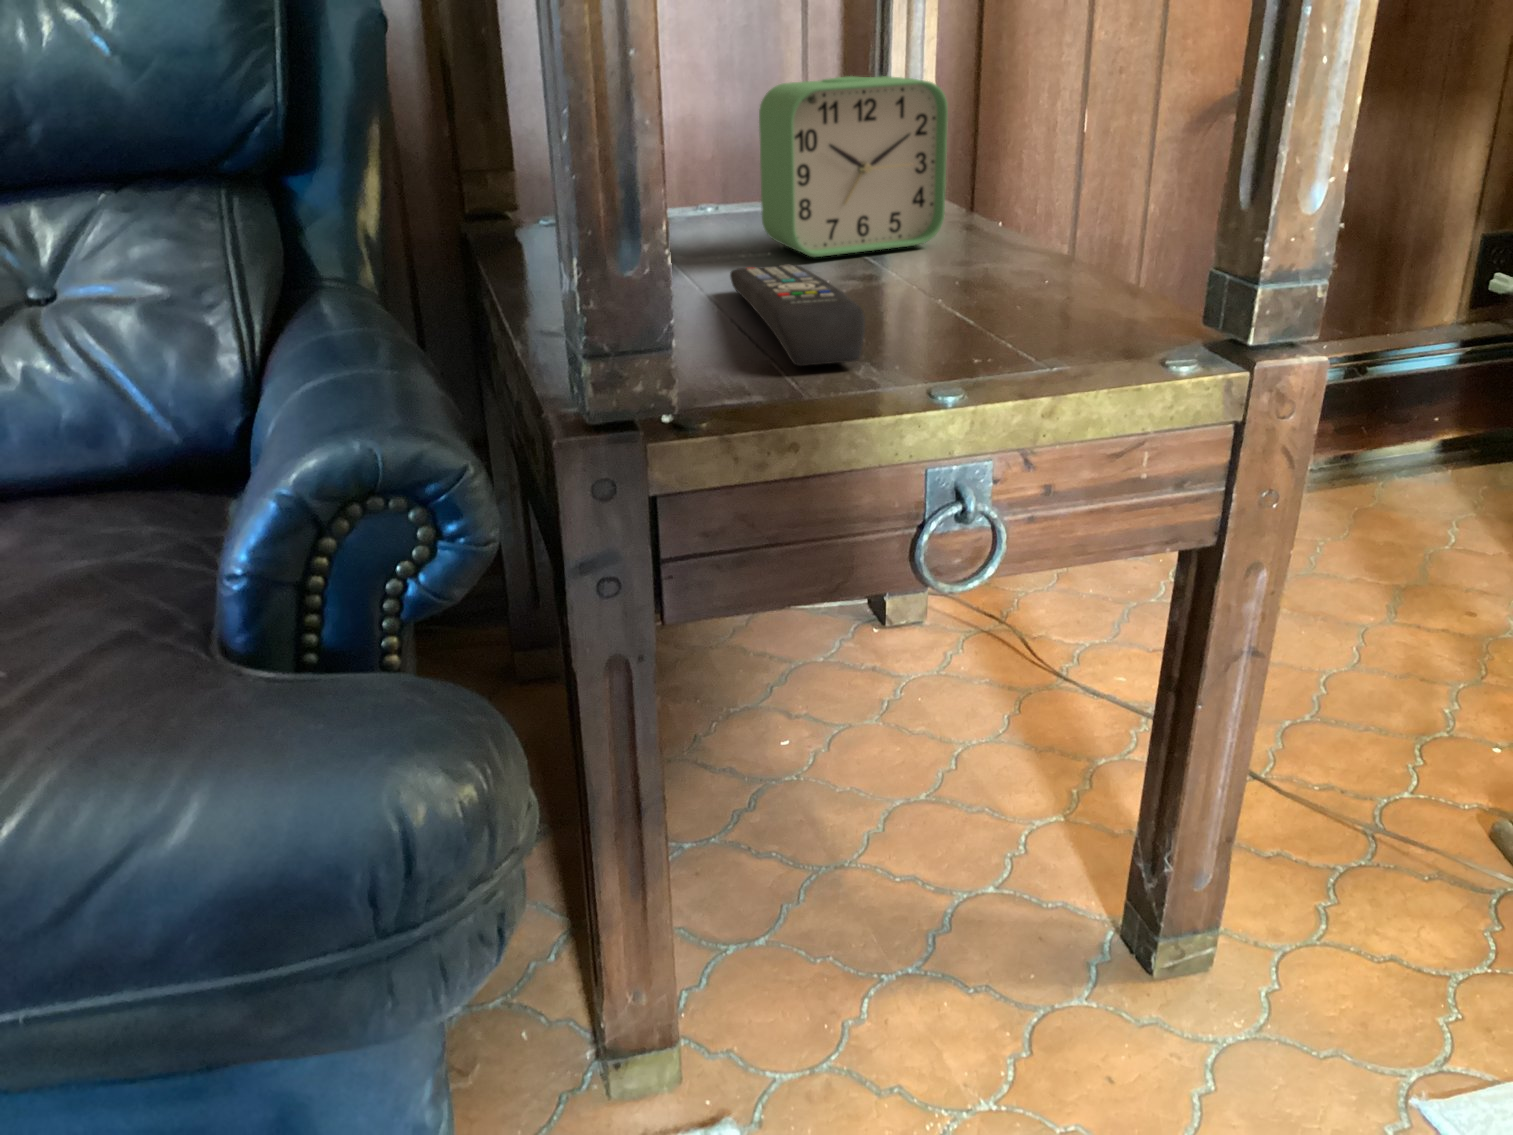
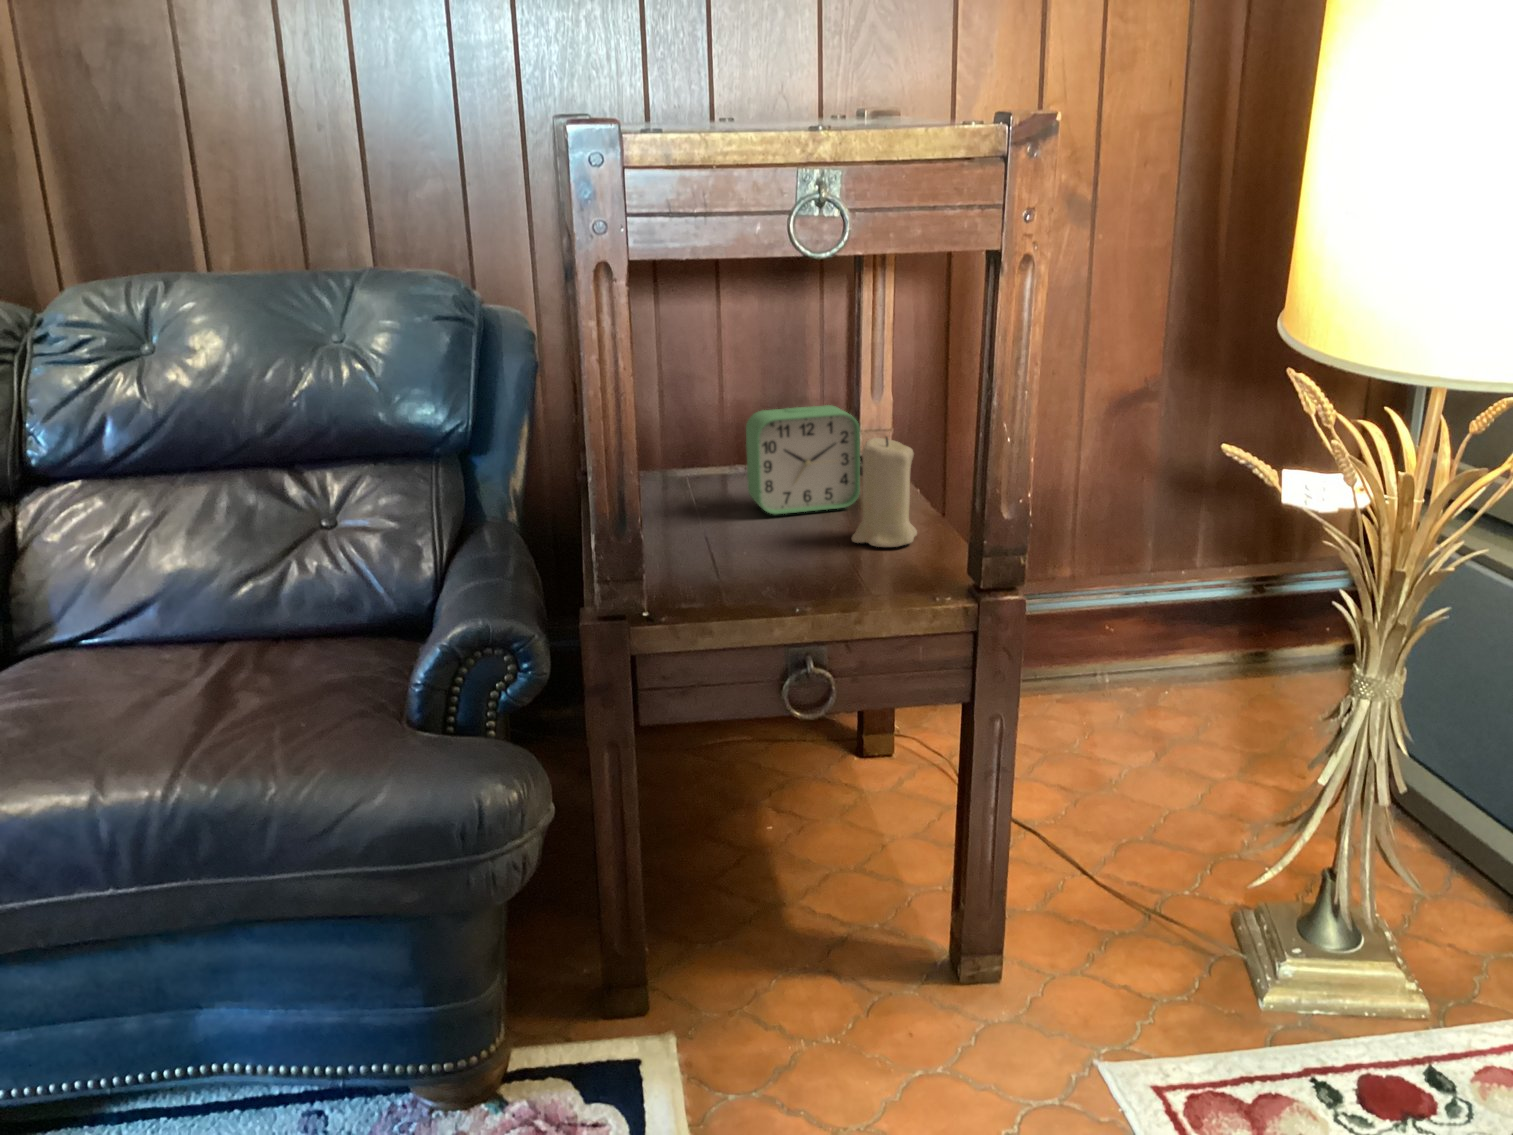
candle: none [966,98,1074,293] -> present [852,437,917,547]
remote control: present [730,265,865,366] -> none [712,523,762,589]

